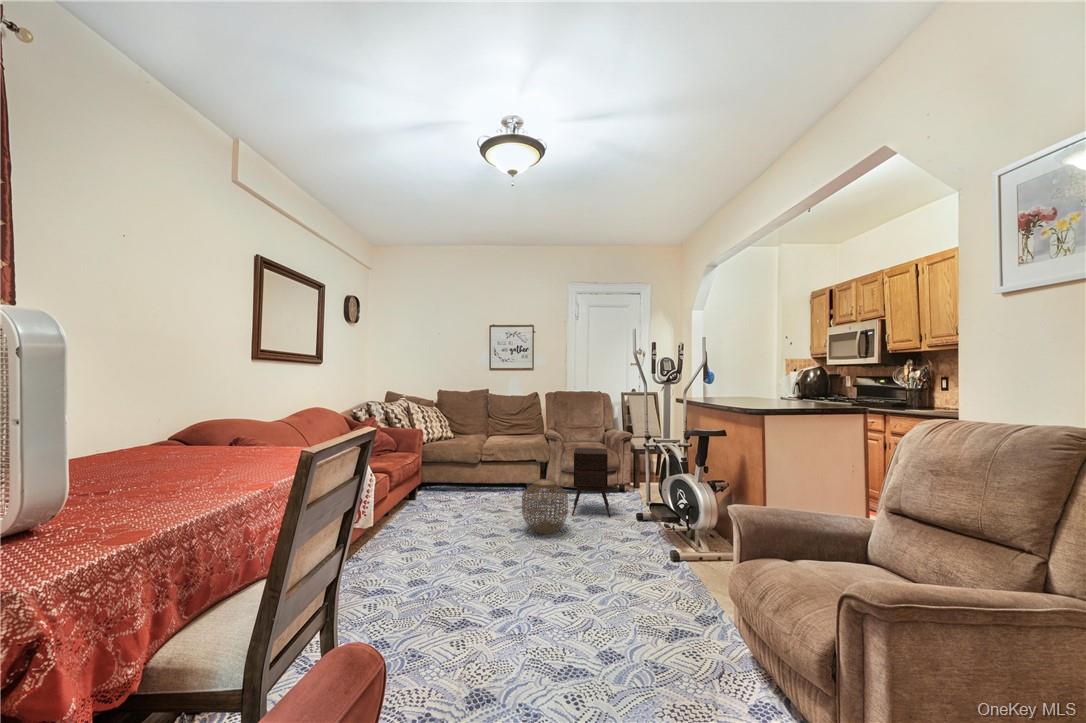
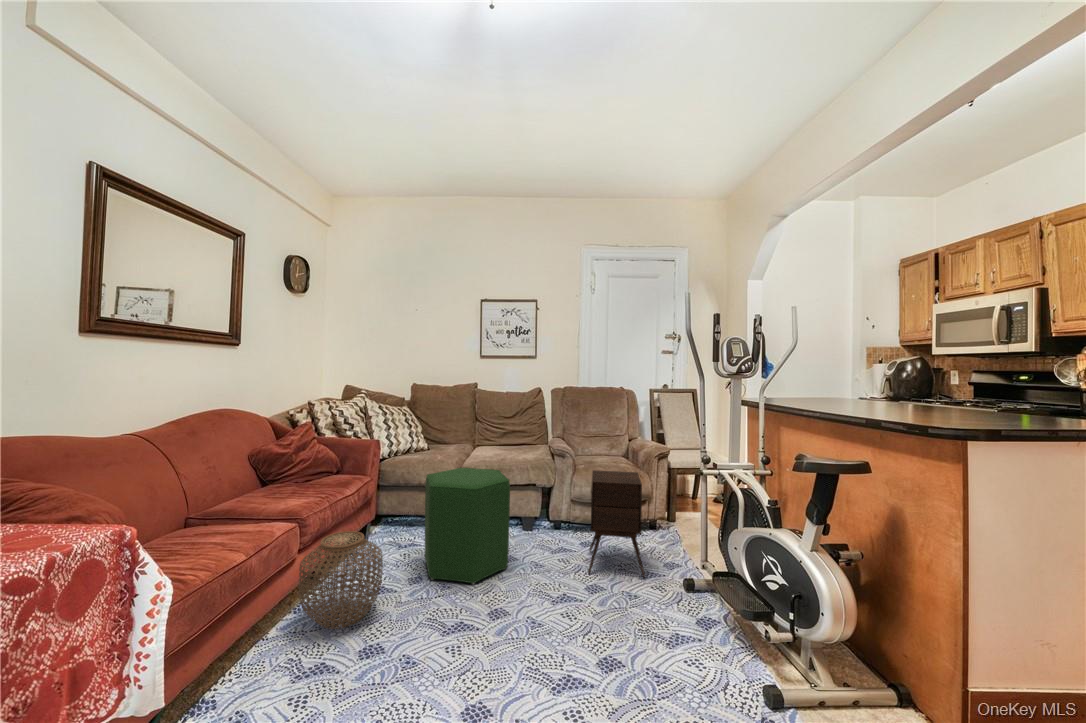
ottoman: none [460,447,519,521] -> present [425,468,510,584]
woven basket: present [522,479,568,534] -> present [299,531,383,629]

